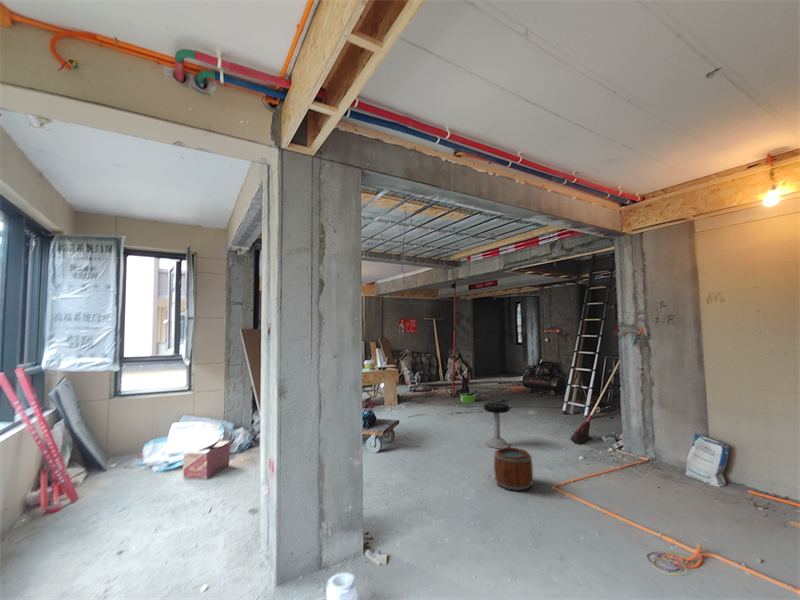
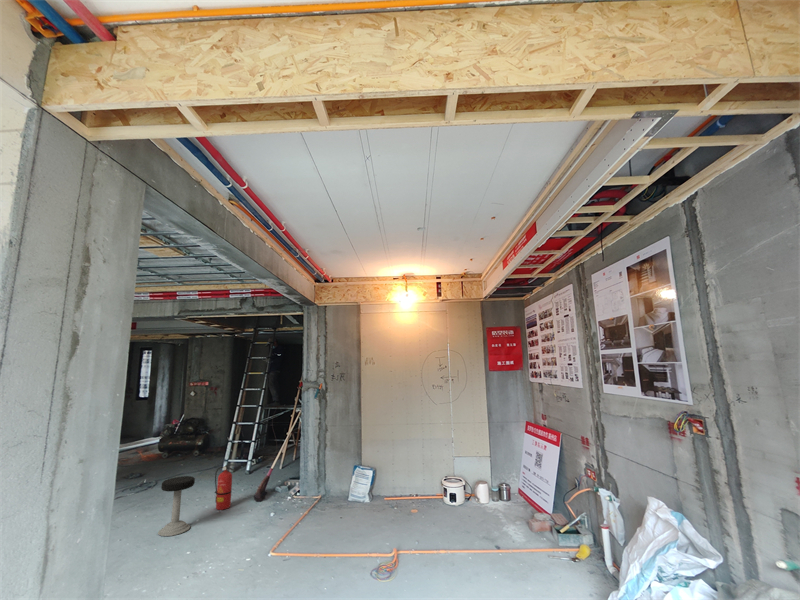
fire extinguisher: none [535,402,551,442] -> present [215,464,235,510]
bucket: present [494,447,533,491] -> none [203,523,249,577]

